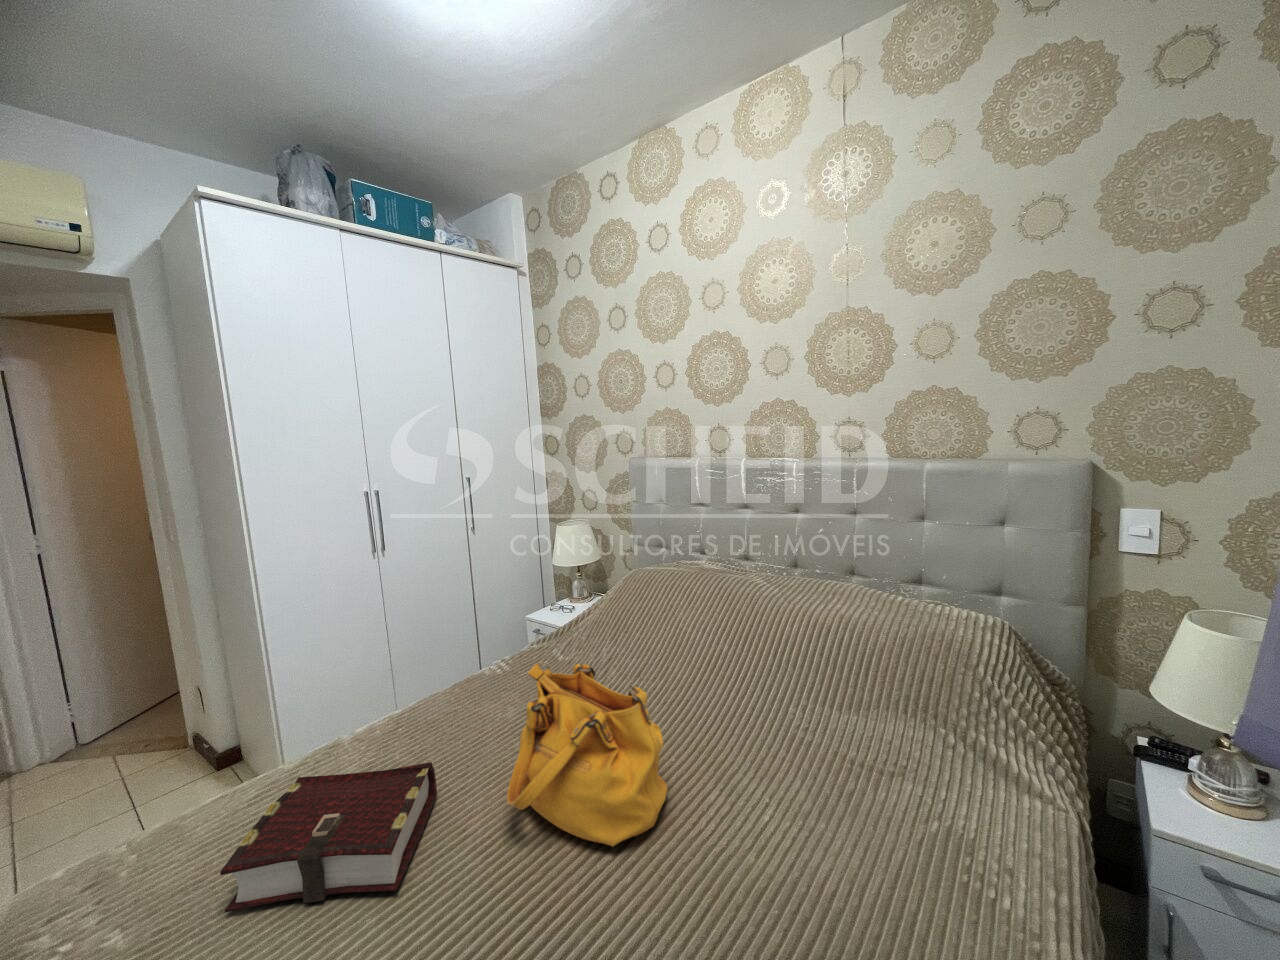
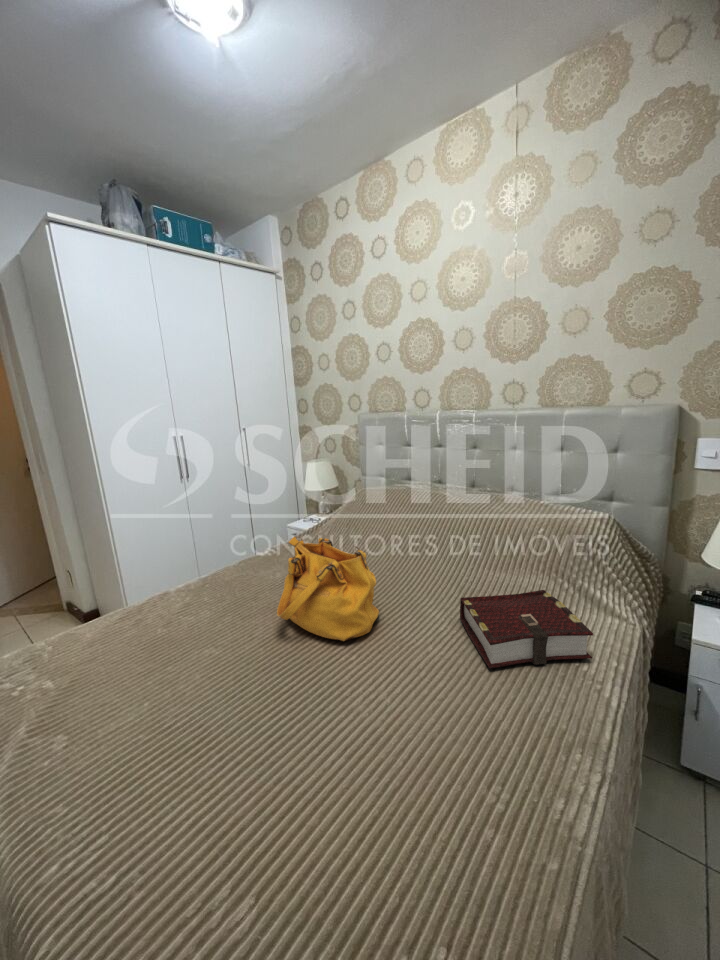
book: present [220,762,437,912] -> present [460,590,593,669]

